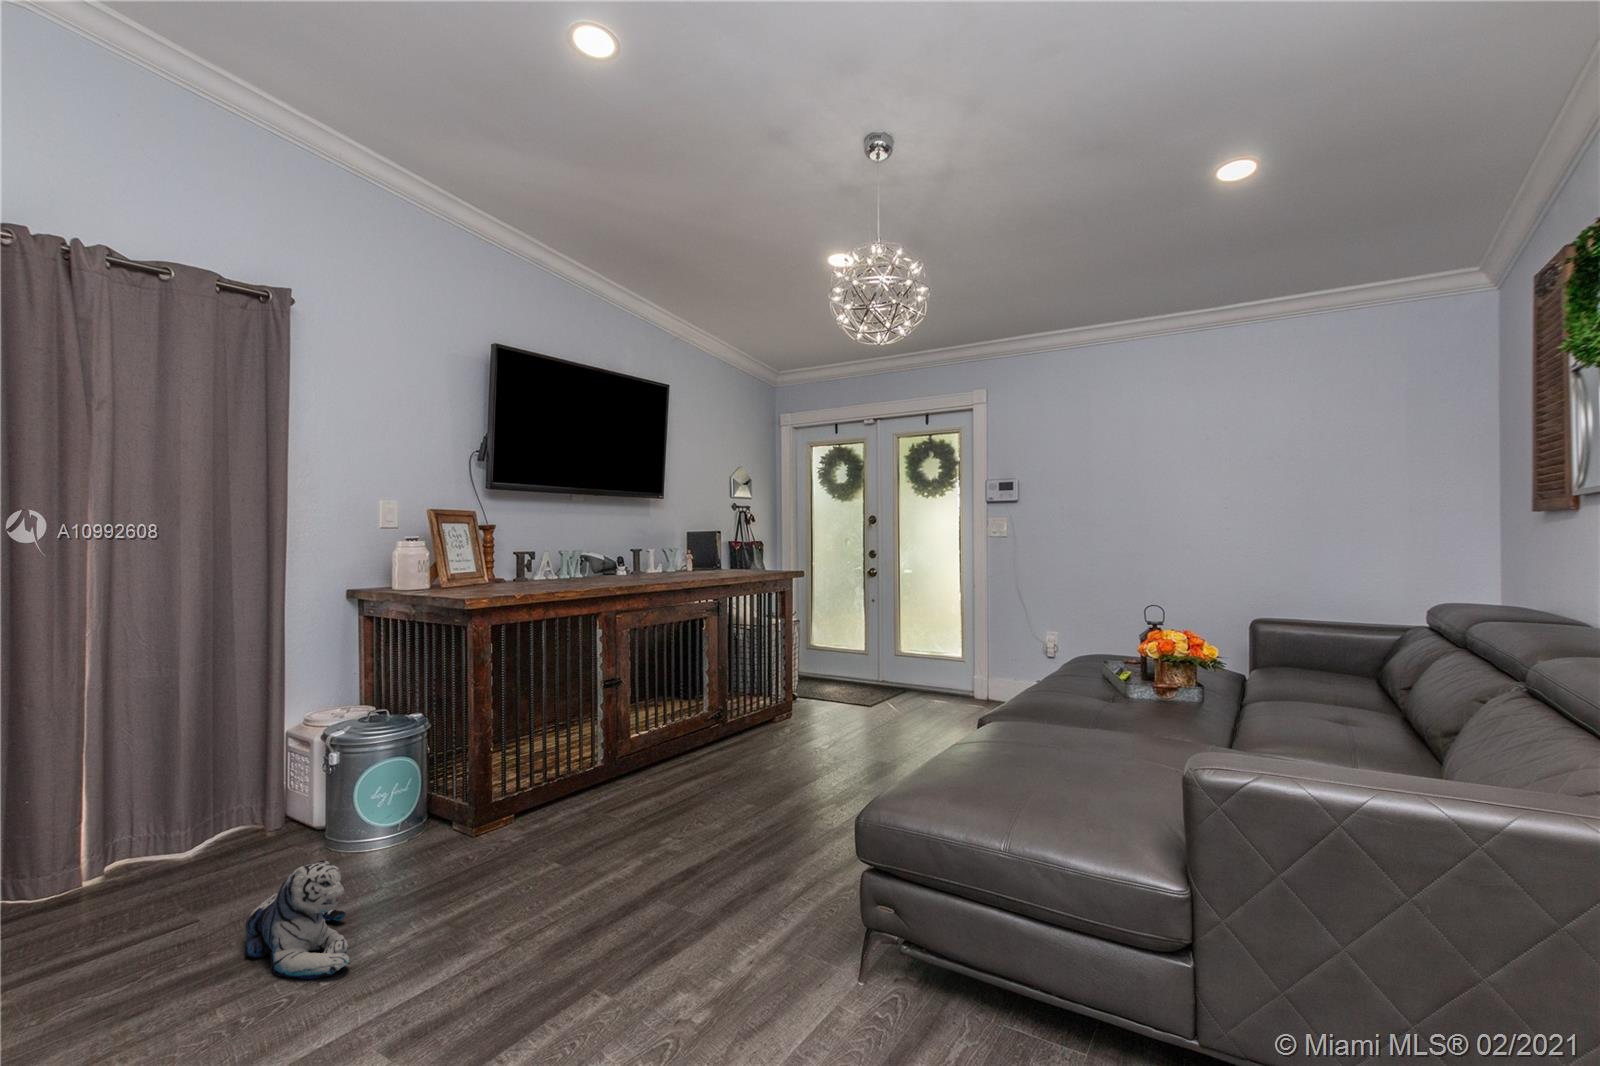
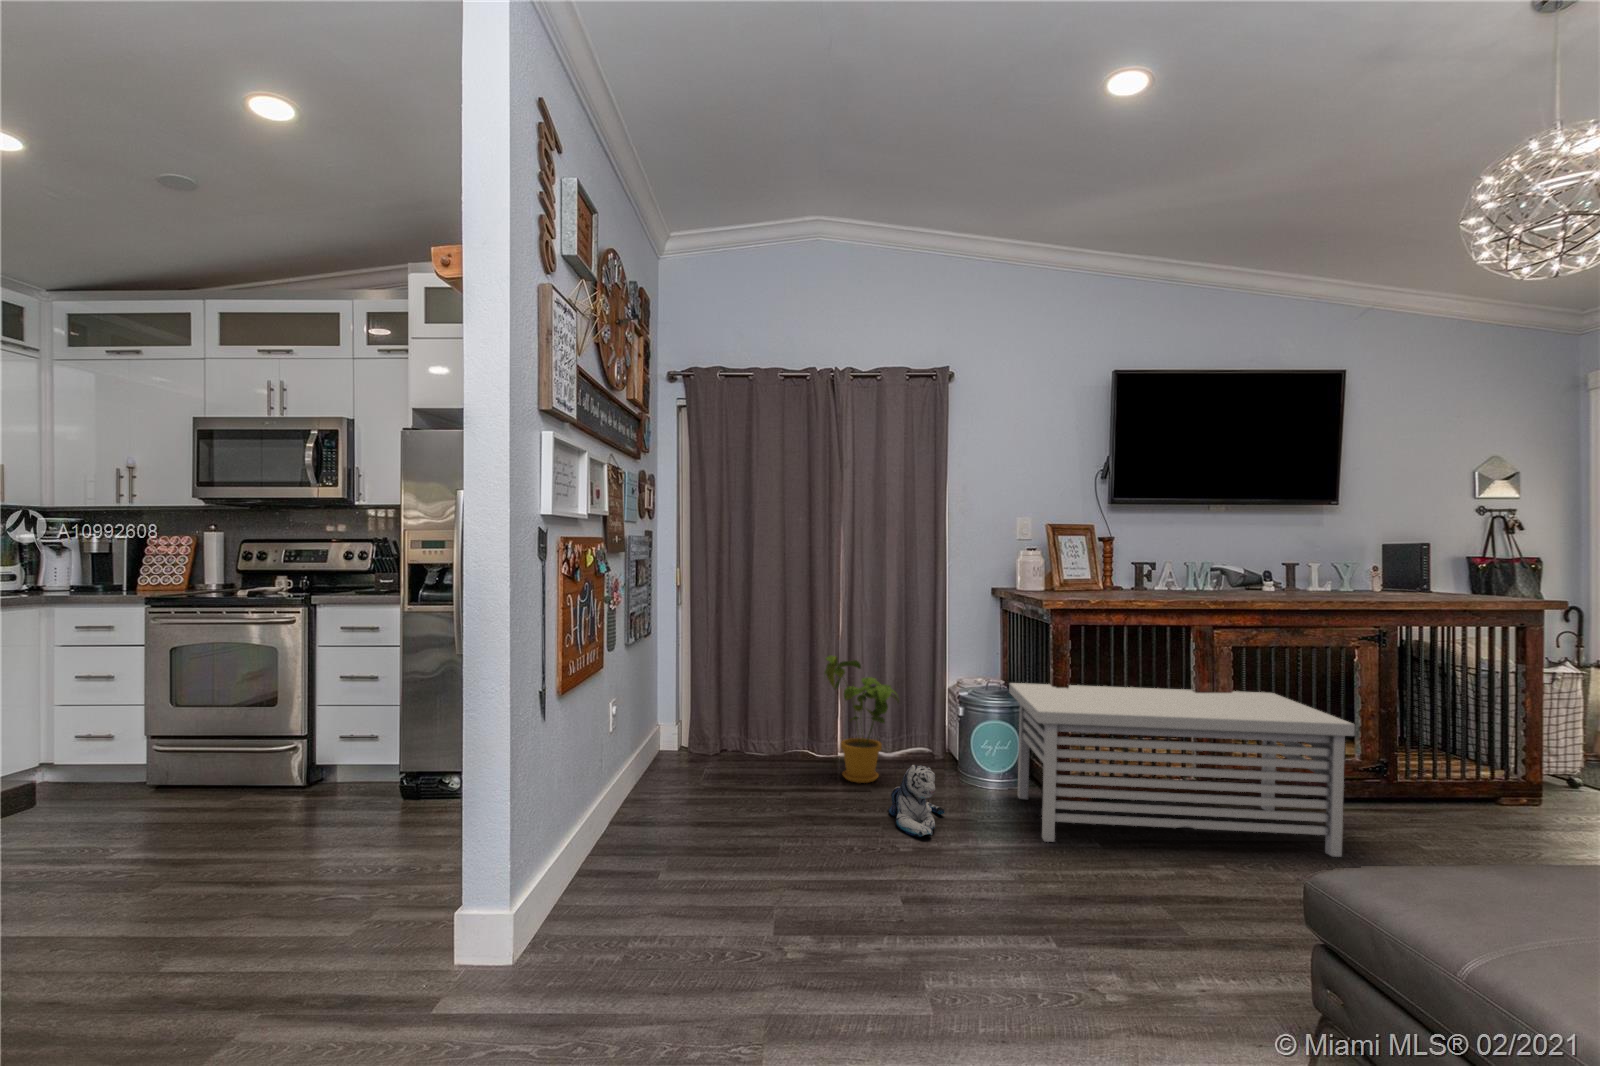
storage bench: none [411,666,751,898] -> present [1009,683,1355,857]
house plant: none [63,724,234,926] -> present [824,656,899,783]

